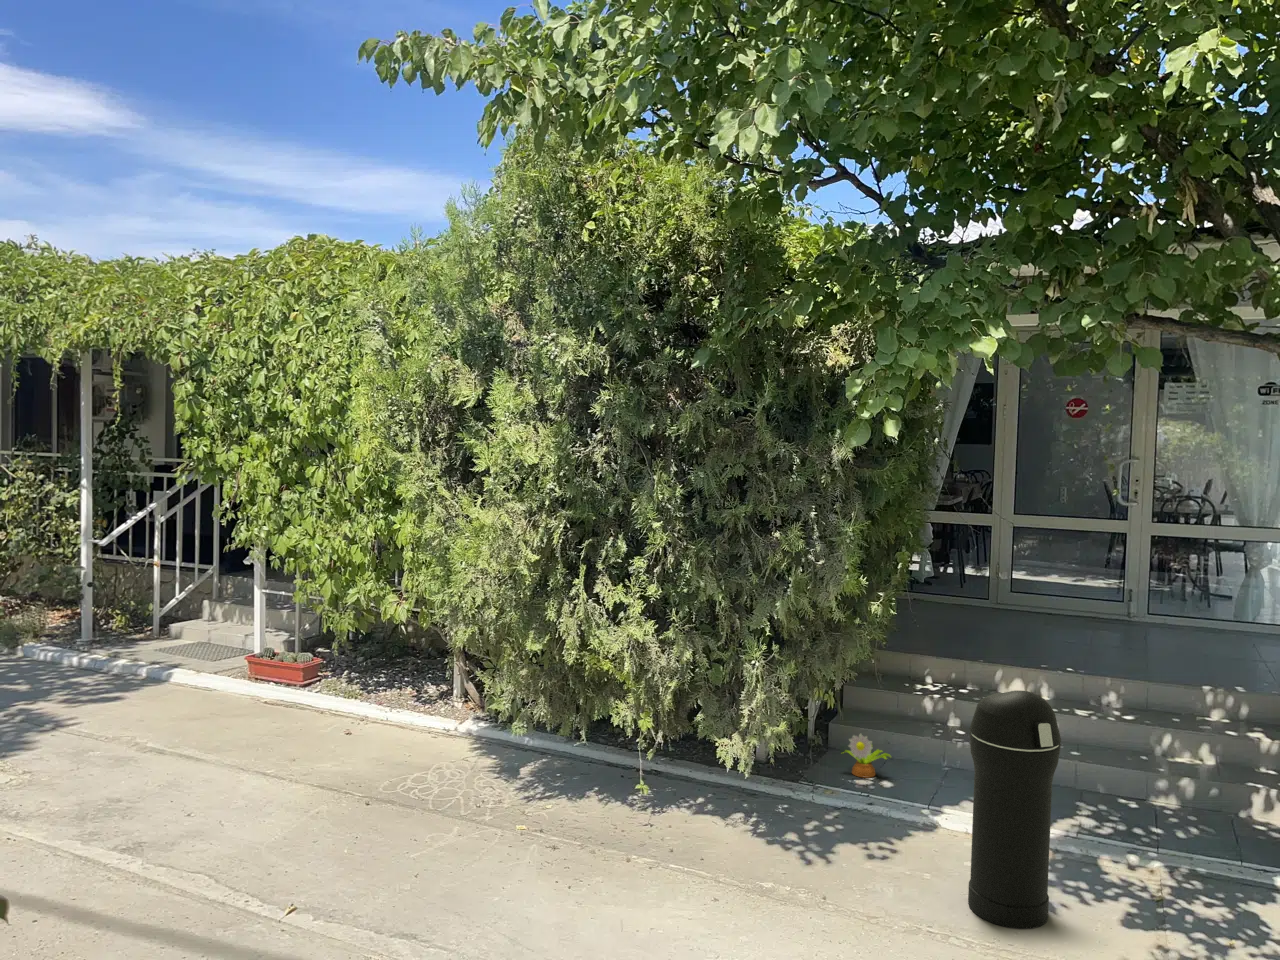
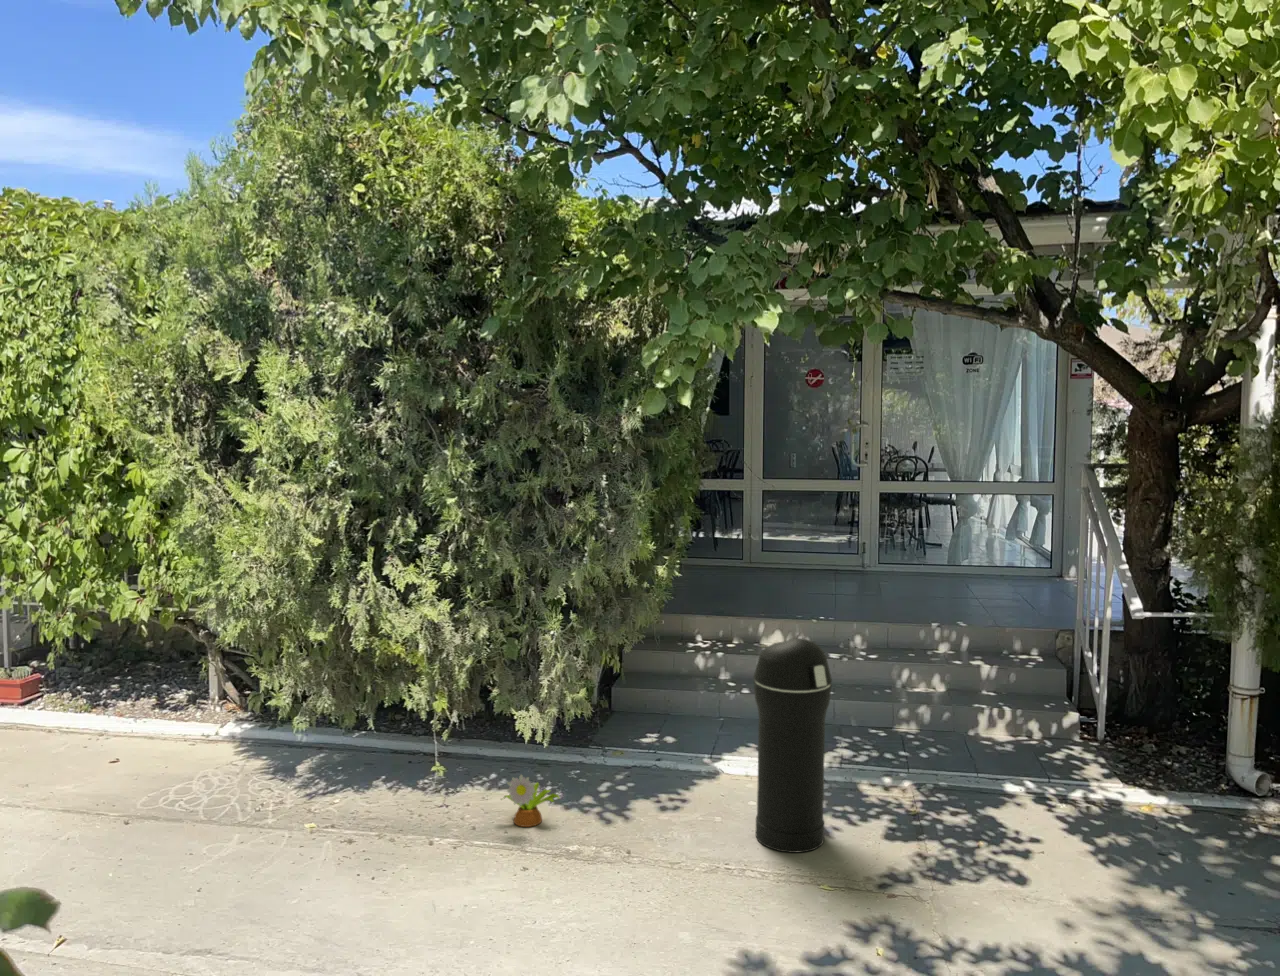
decorative plant: present [845,734,891,778] -> present [501,775,559,827]

